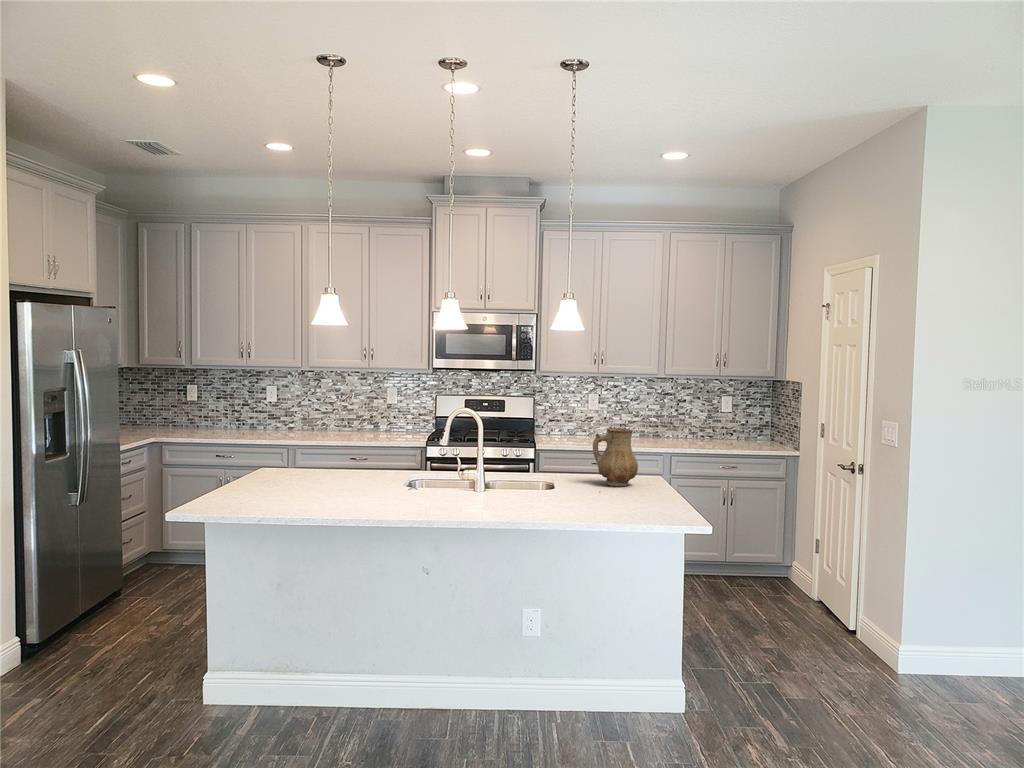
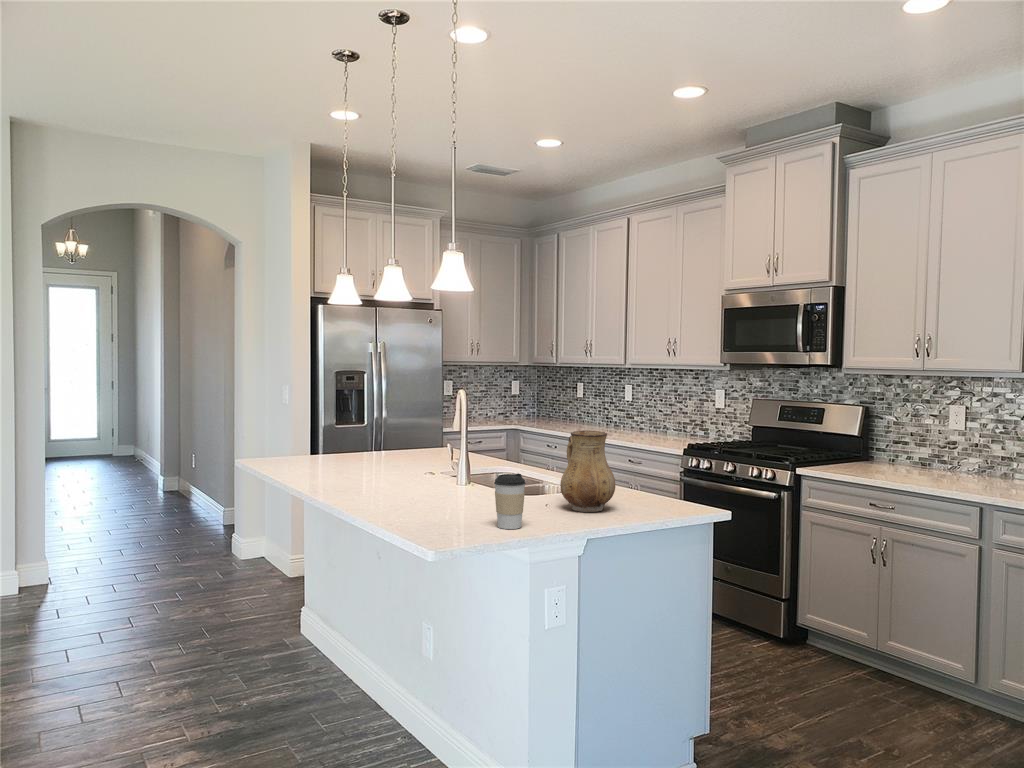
coffee cup: none [643,462,666,502] -> present [494,473,526,529]

